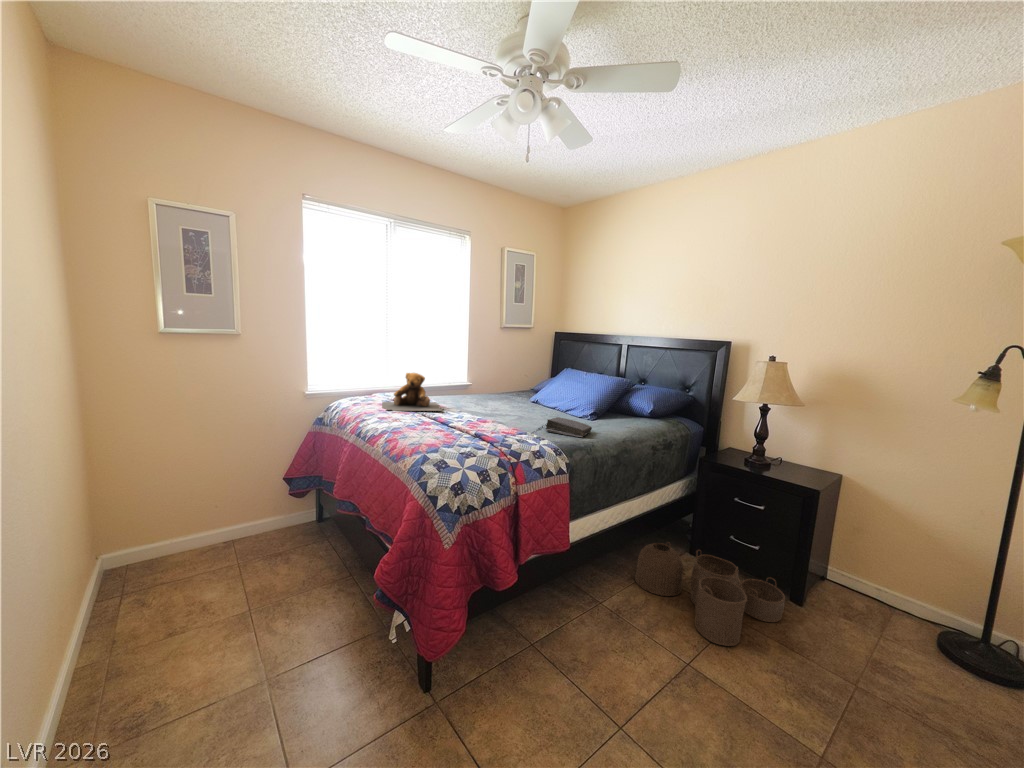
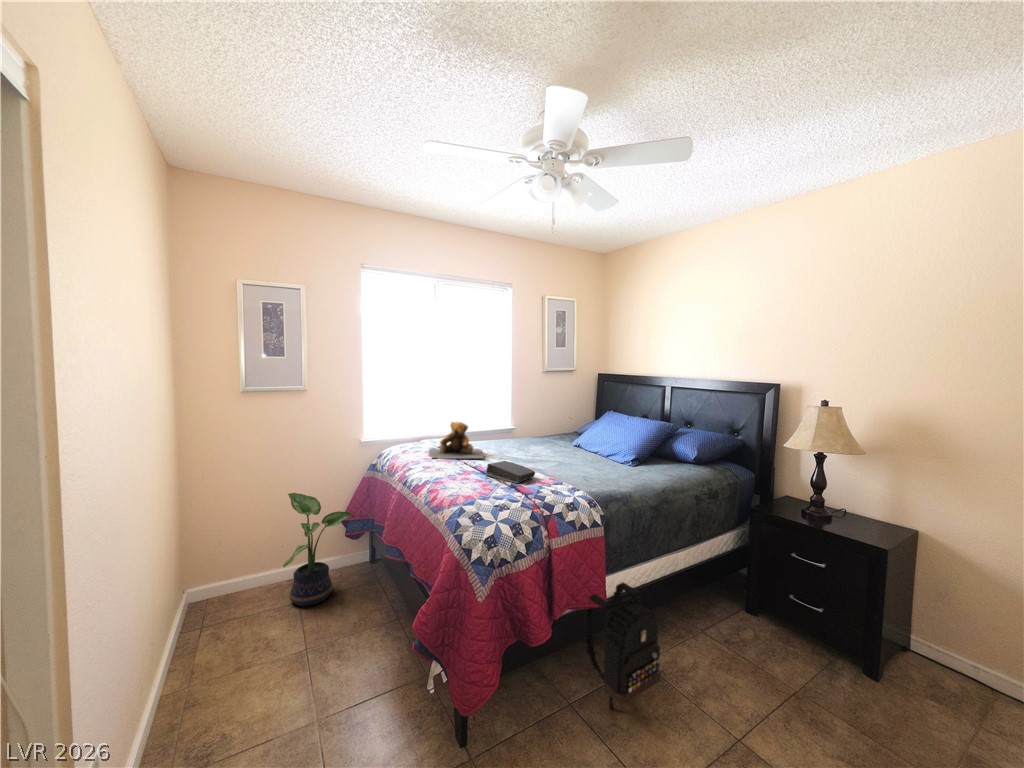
book: present [546,417,592,437] -> present [486,461,535,483]
potted plant: none [218,448,299,568] -> present [283,493,354,606]
backpack: none [546,528,619,646] -> present [584,583,661,710]
woven basket: present [635,543,785,646] -> none [683,599,856,725]

